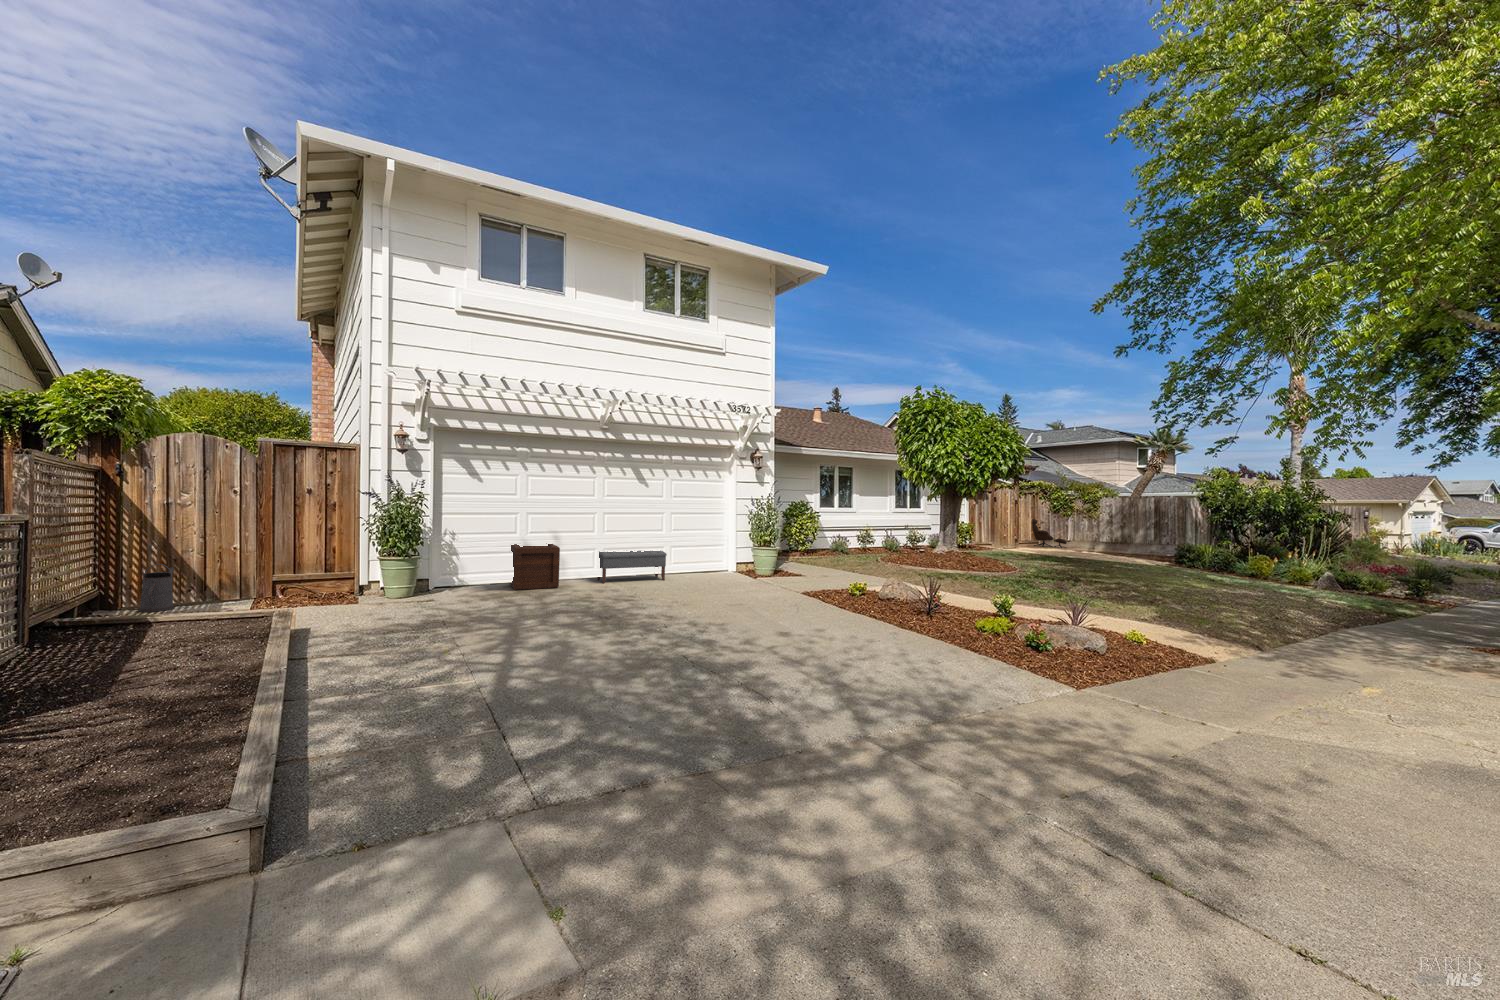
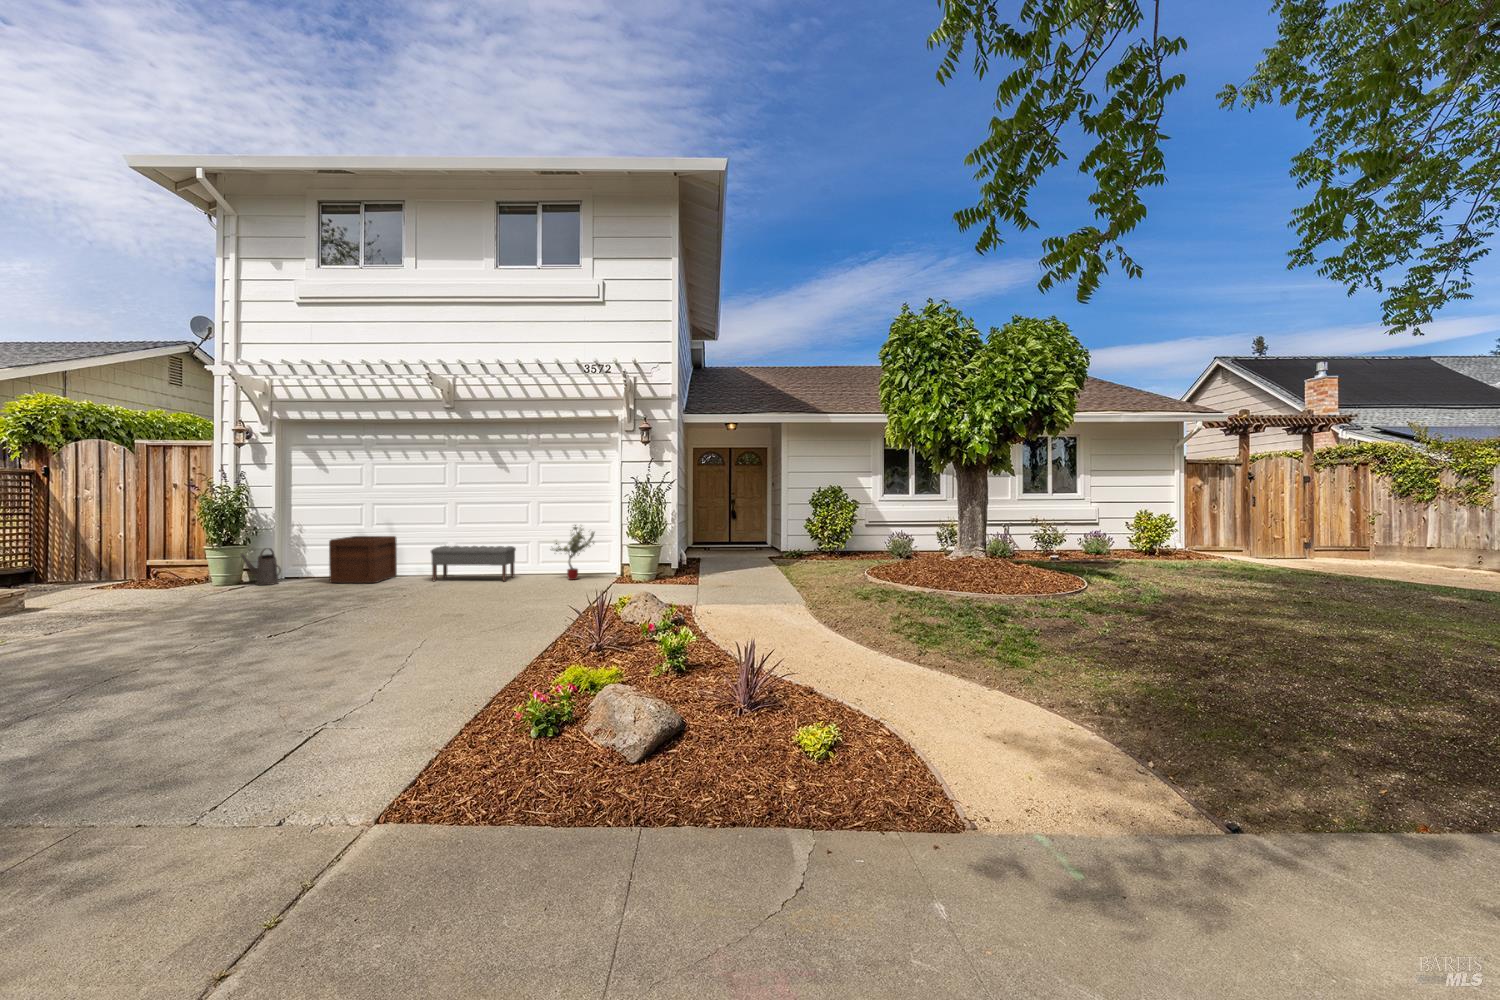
lounge chair: present [1032,519,1067,548] -> none [1342,508,1425,564]
potted tree: none [691,531,725,576] -> present [552,525,595,580]
watering can: present [139,564,174,612] -> present [241,548,281,585]

